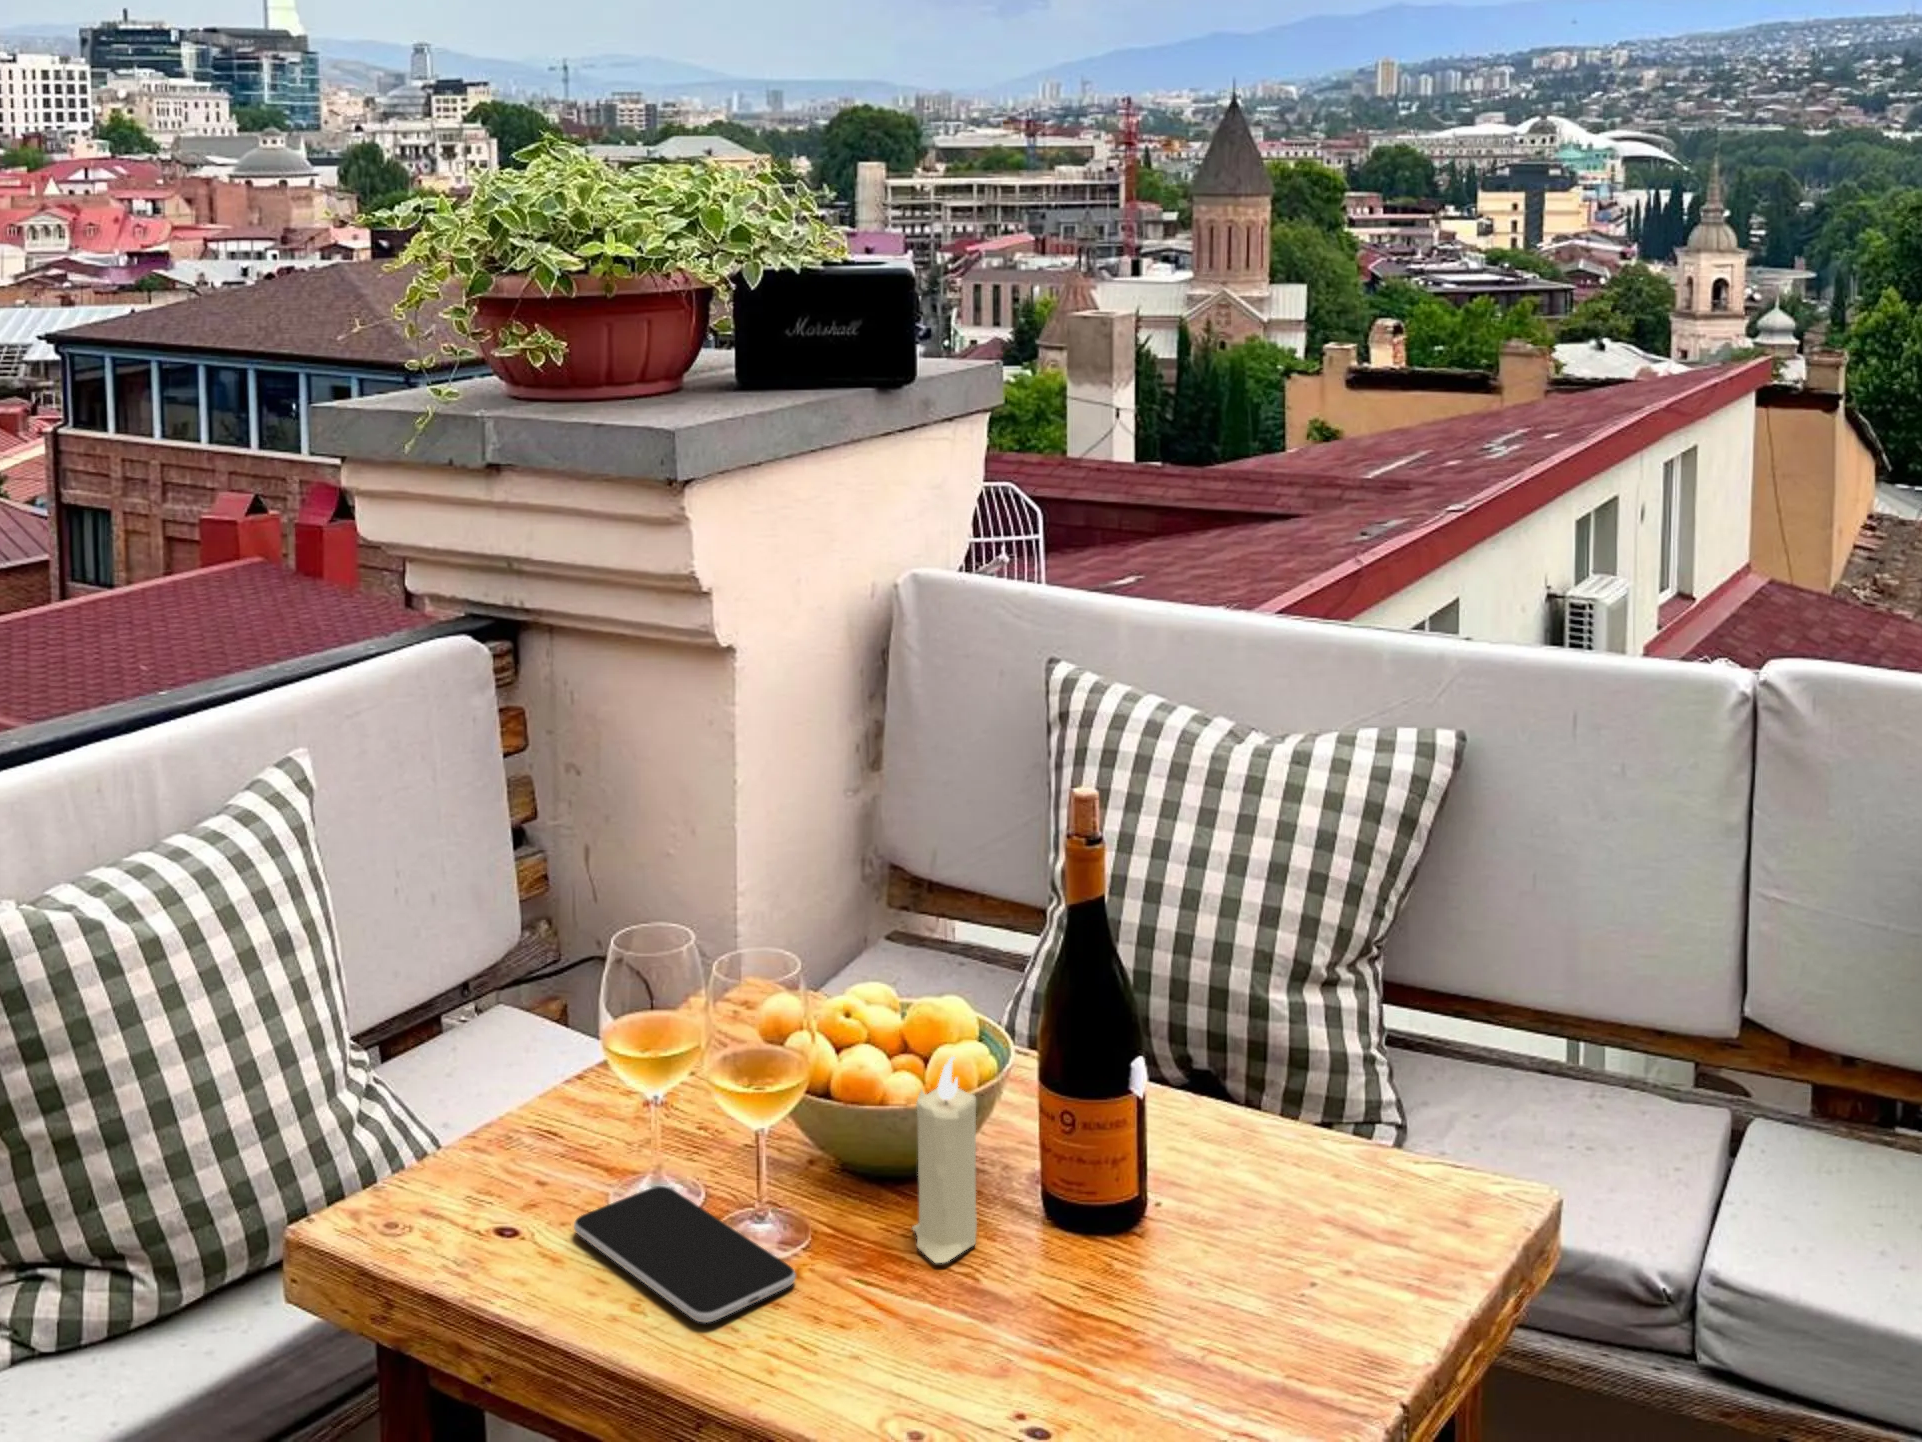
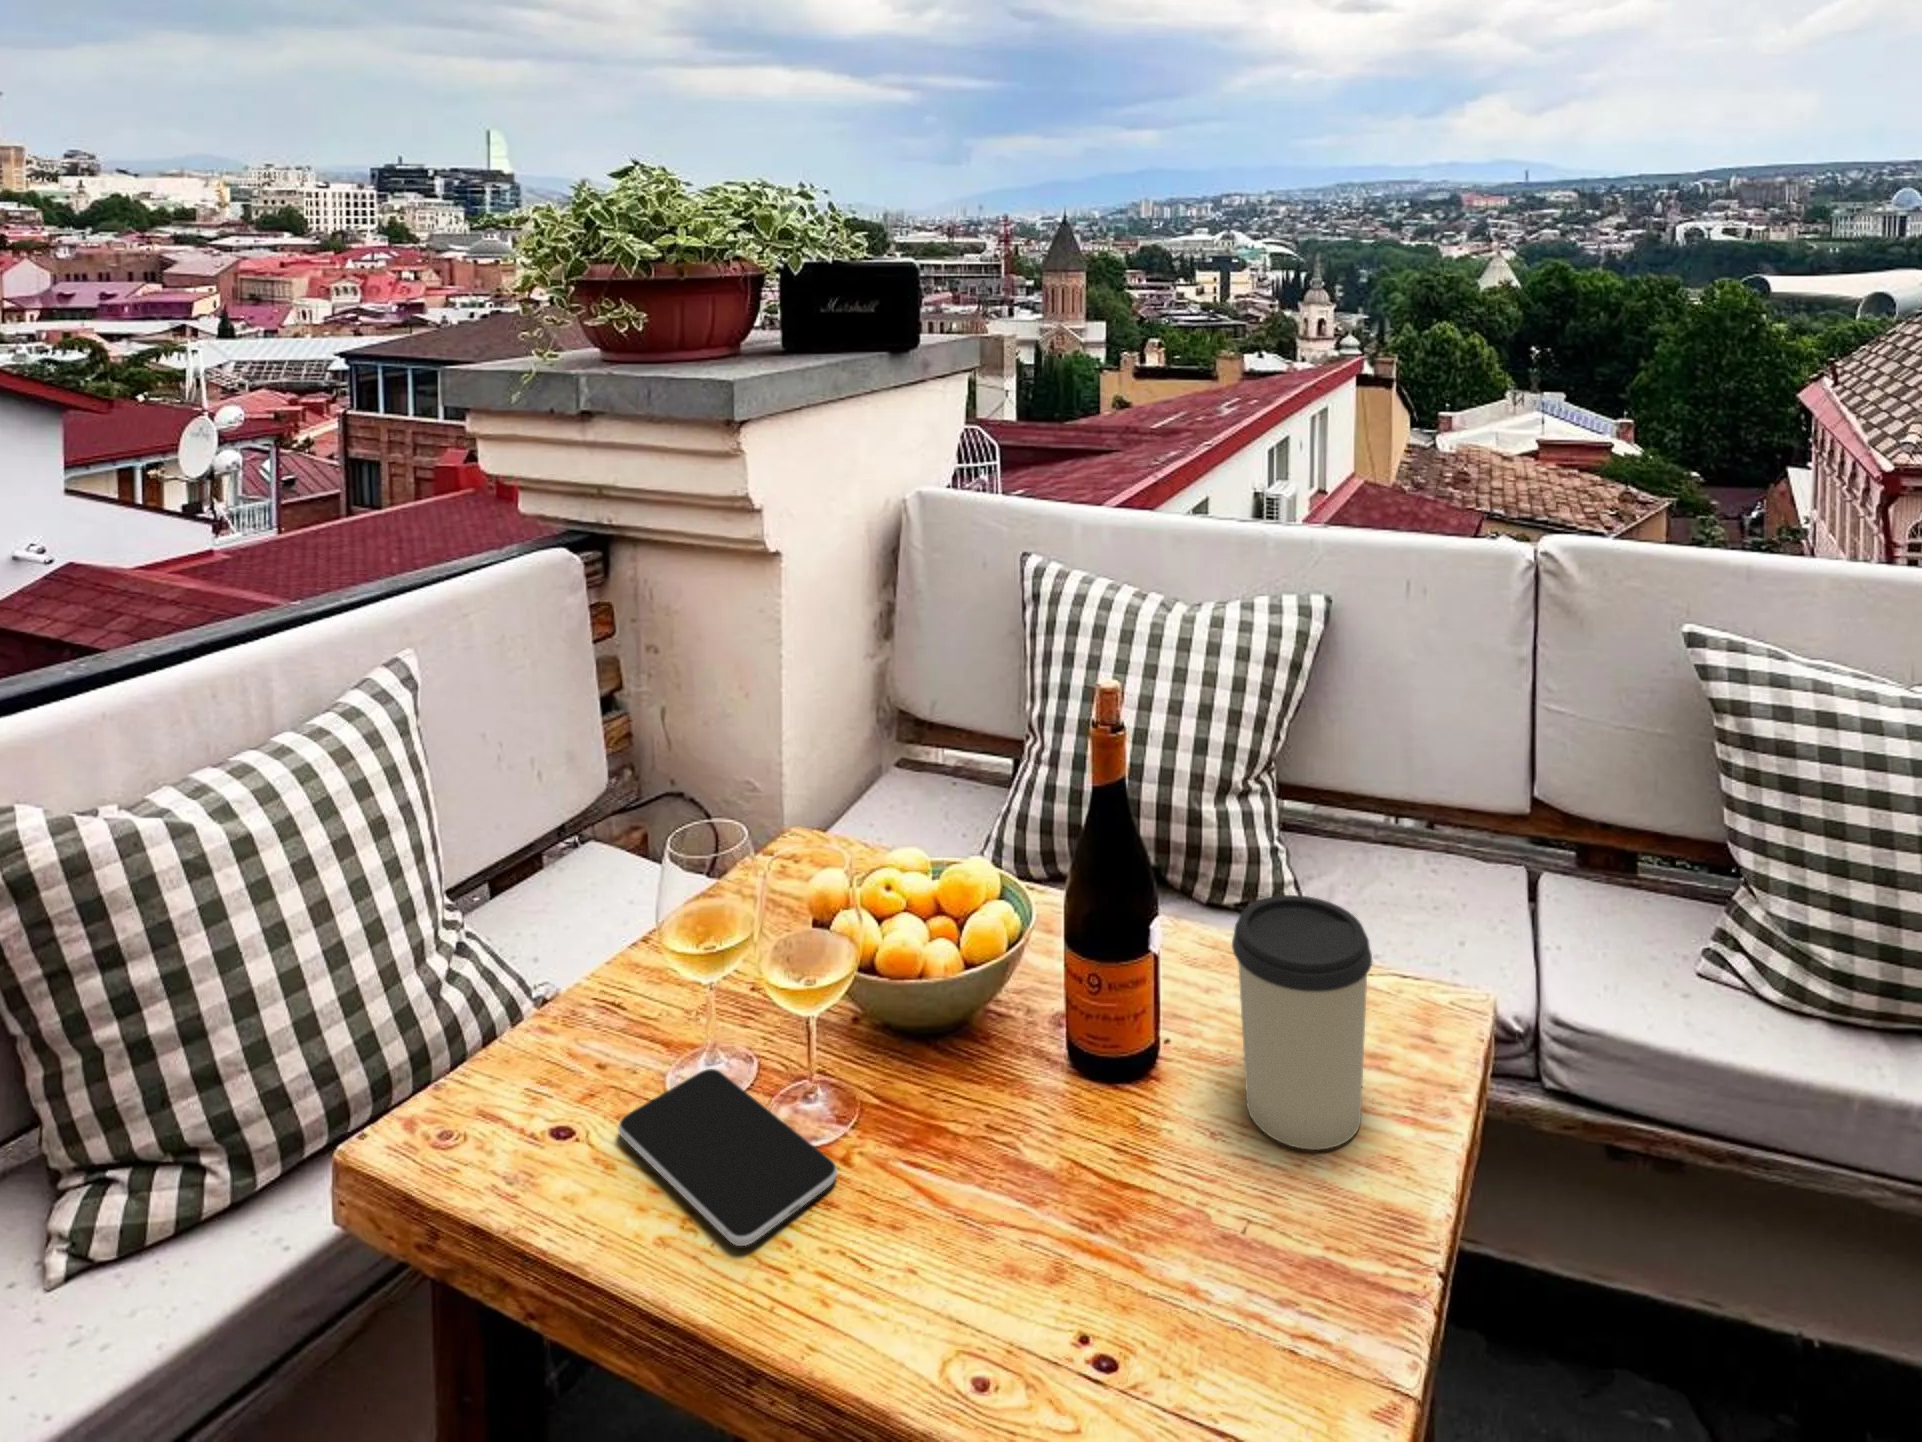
cup: none [1219,1039,1374,1298] -> present [1232,895,1372,1150]
candle: present [912,1057,977,1263] -> none [948,936,1009,1141]

